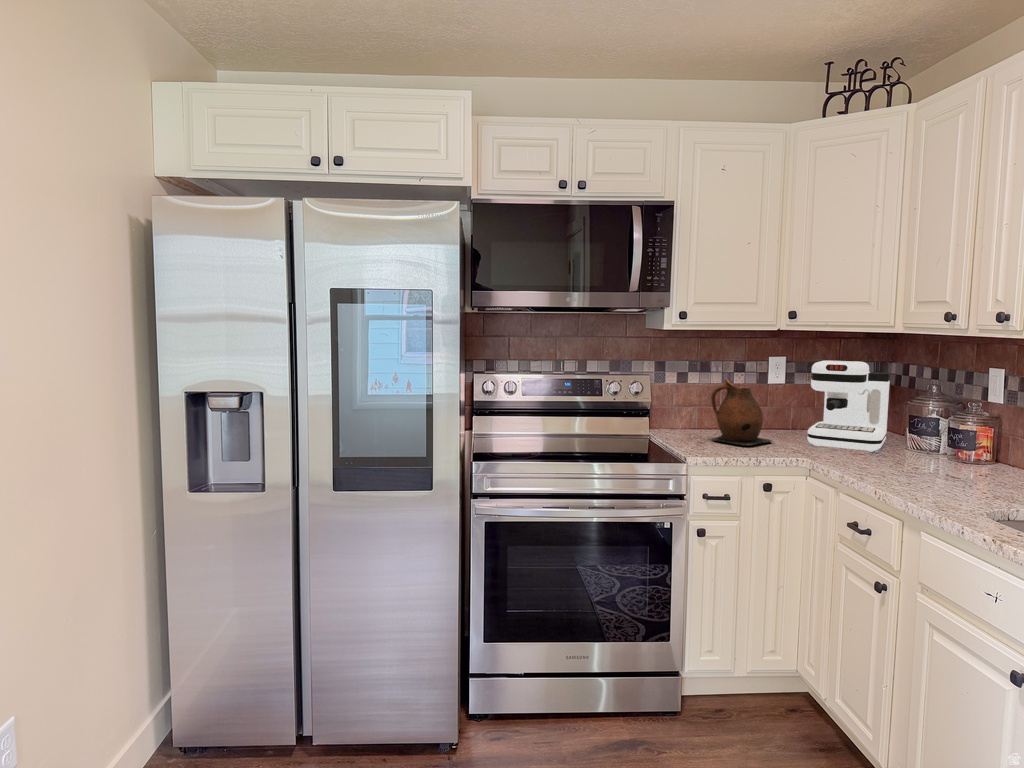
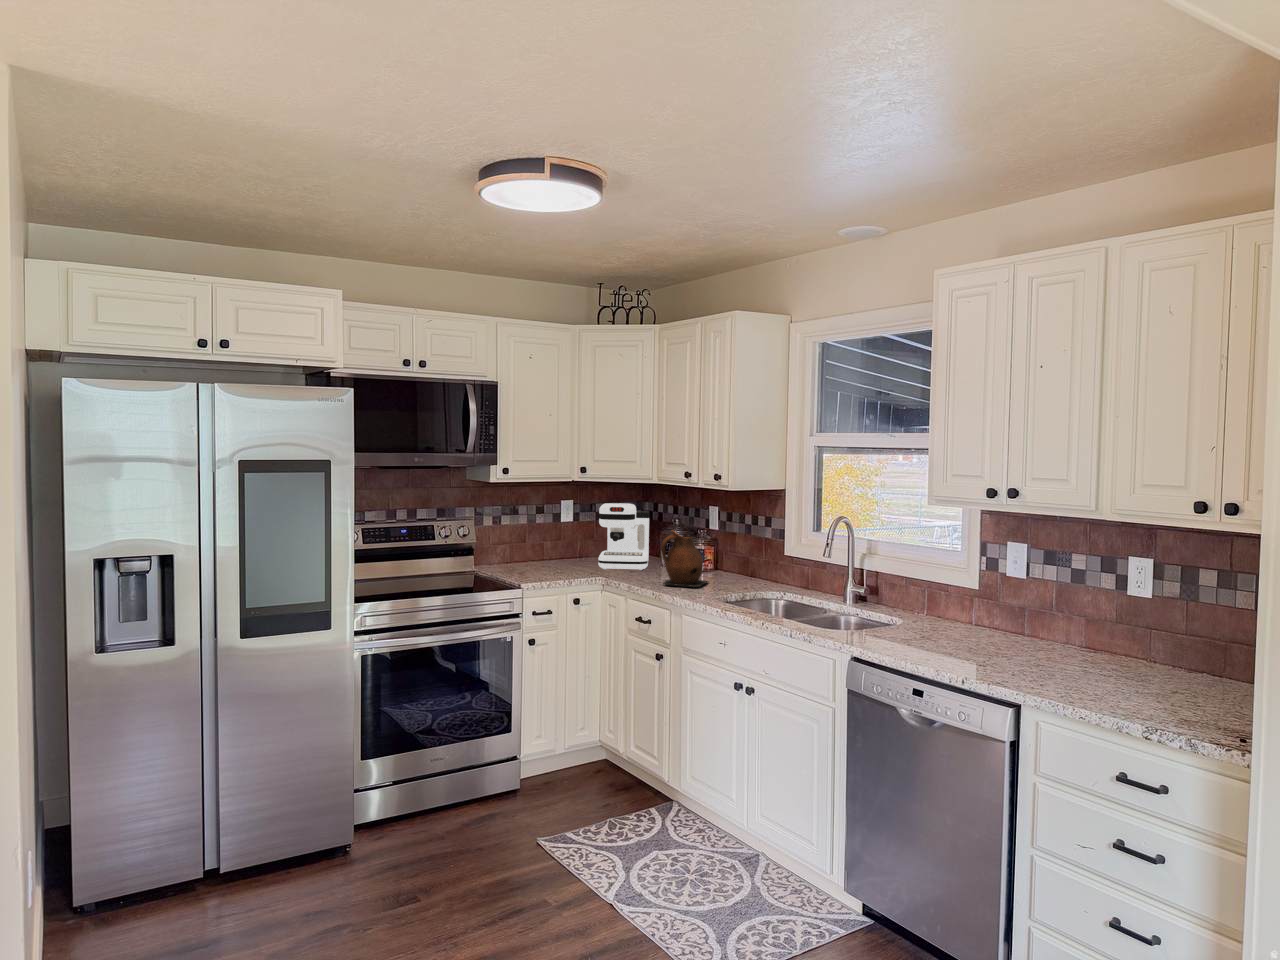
ceramic pitcher: present [711,379,773,446] -> present [661,530,708,587]

